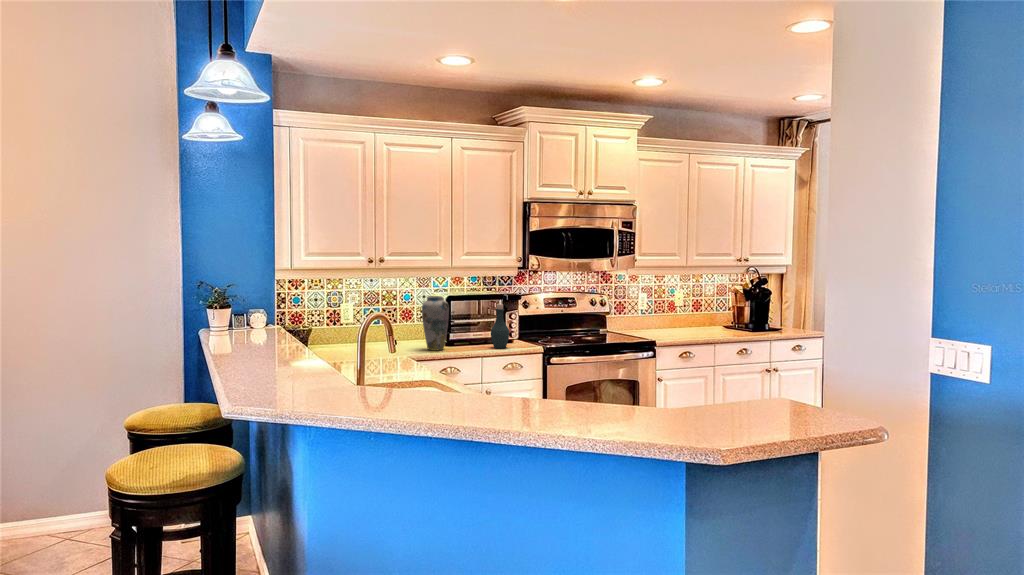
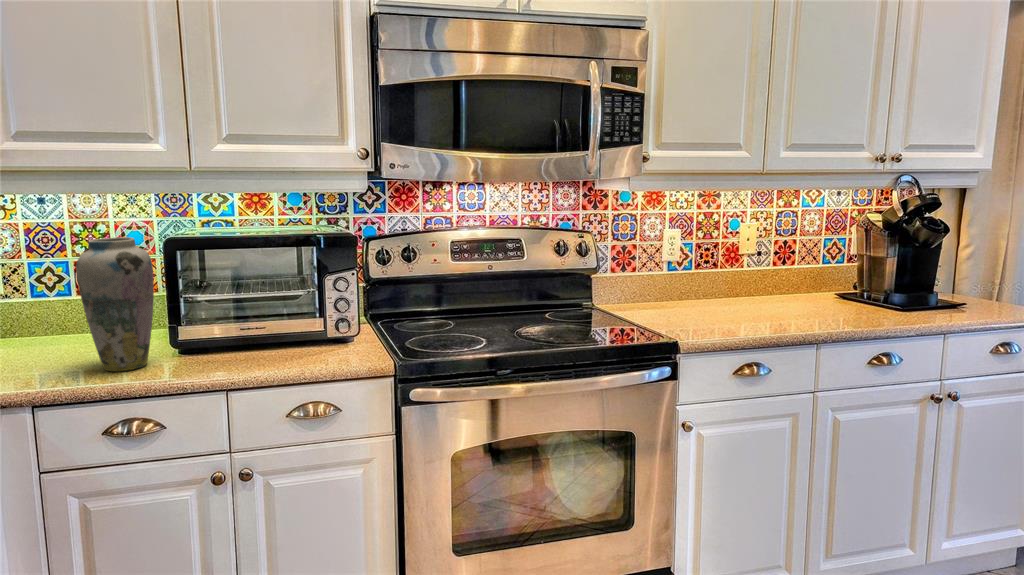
bottle: present [491,304,509,349] -> none [264,257,314,364]

